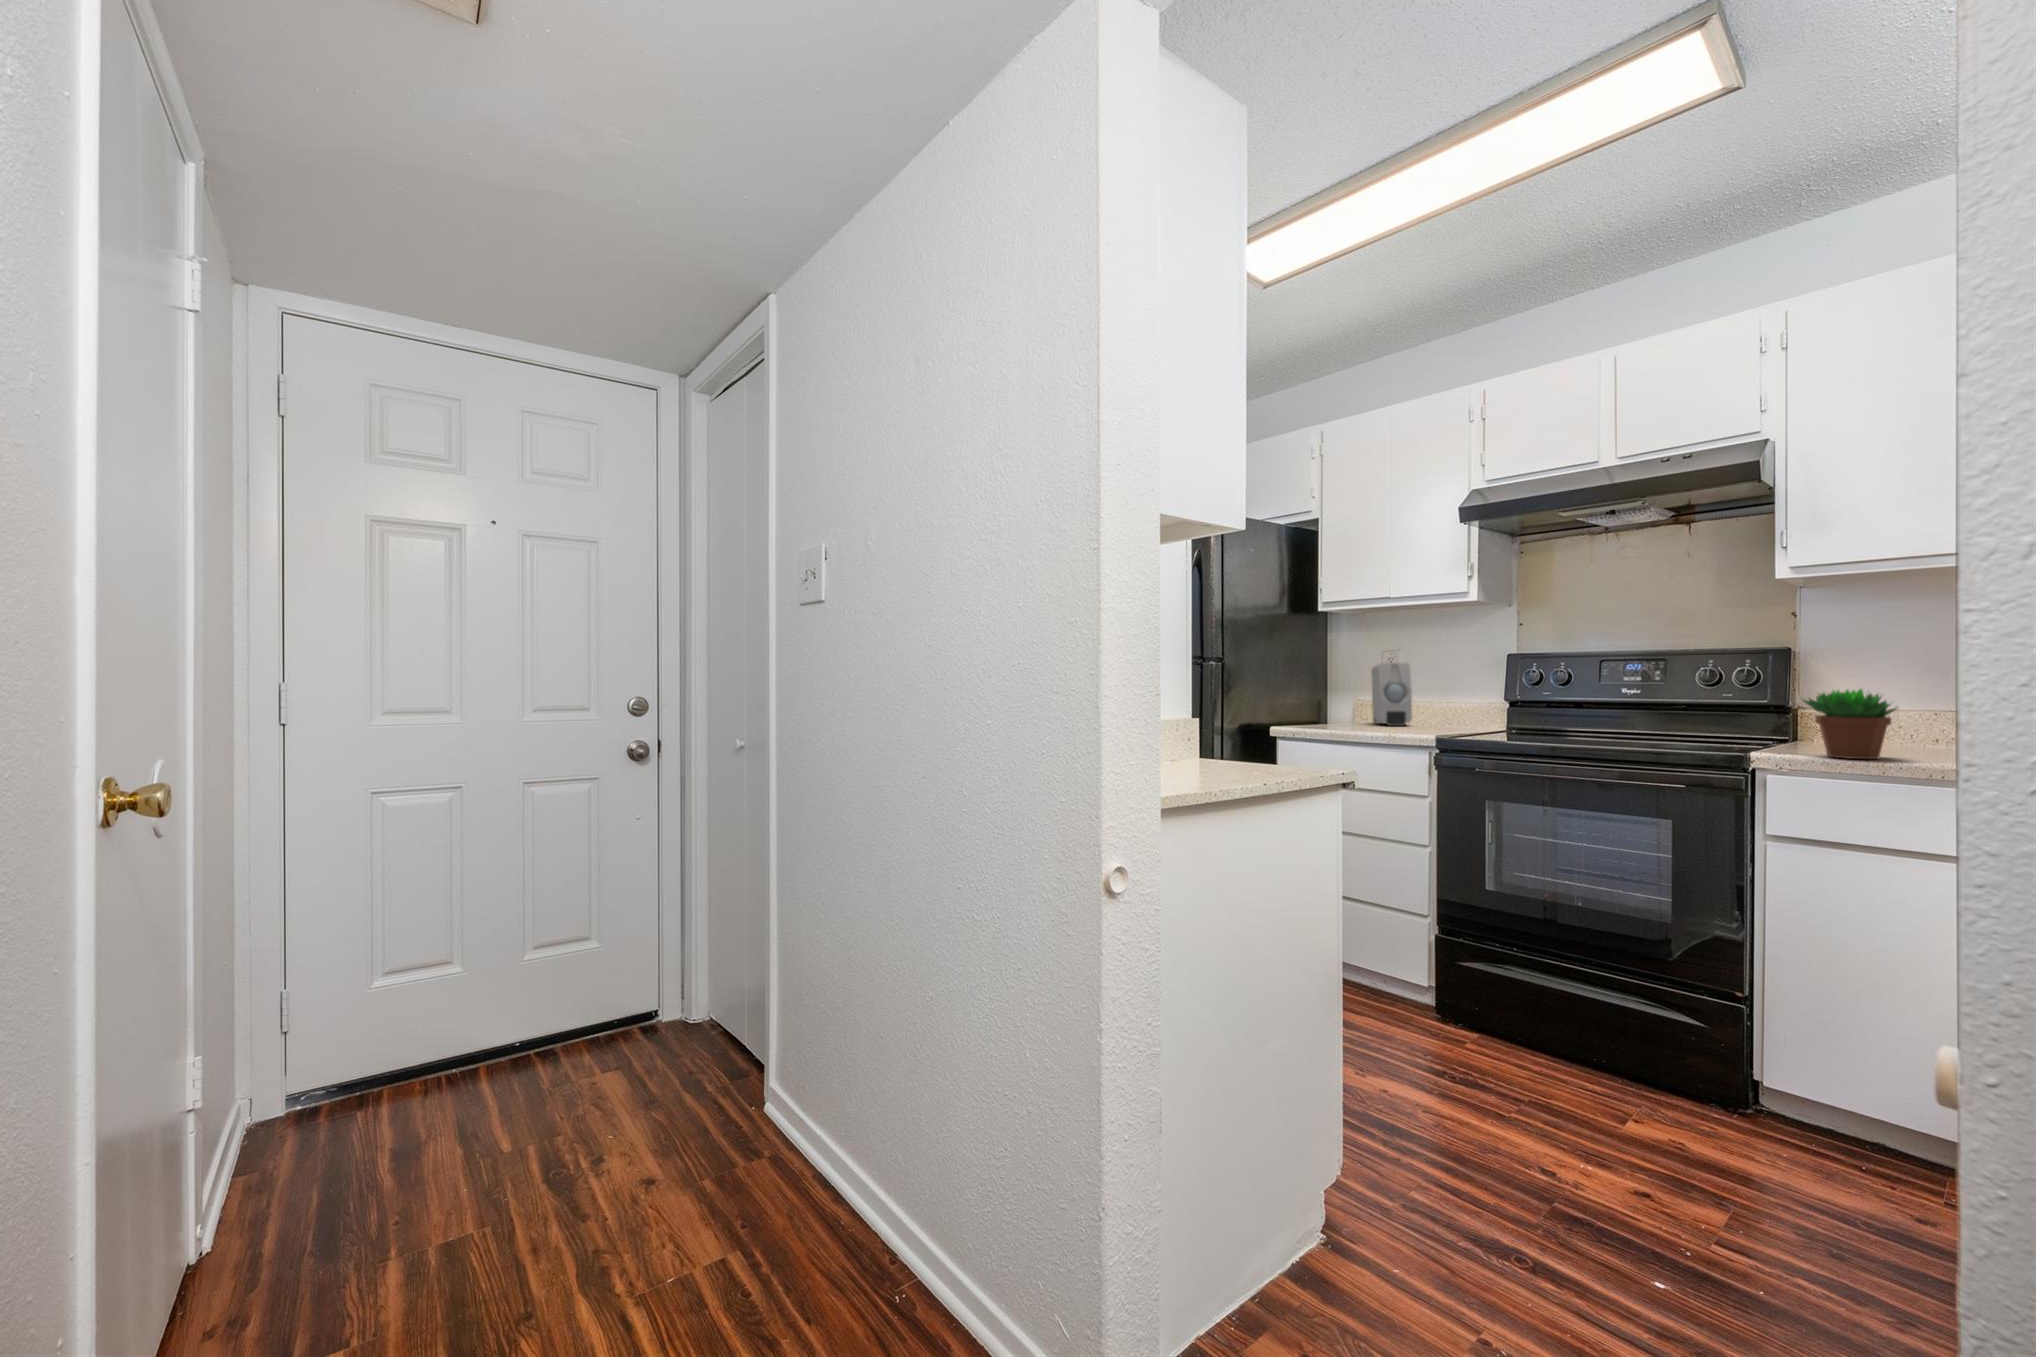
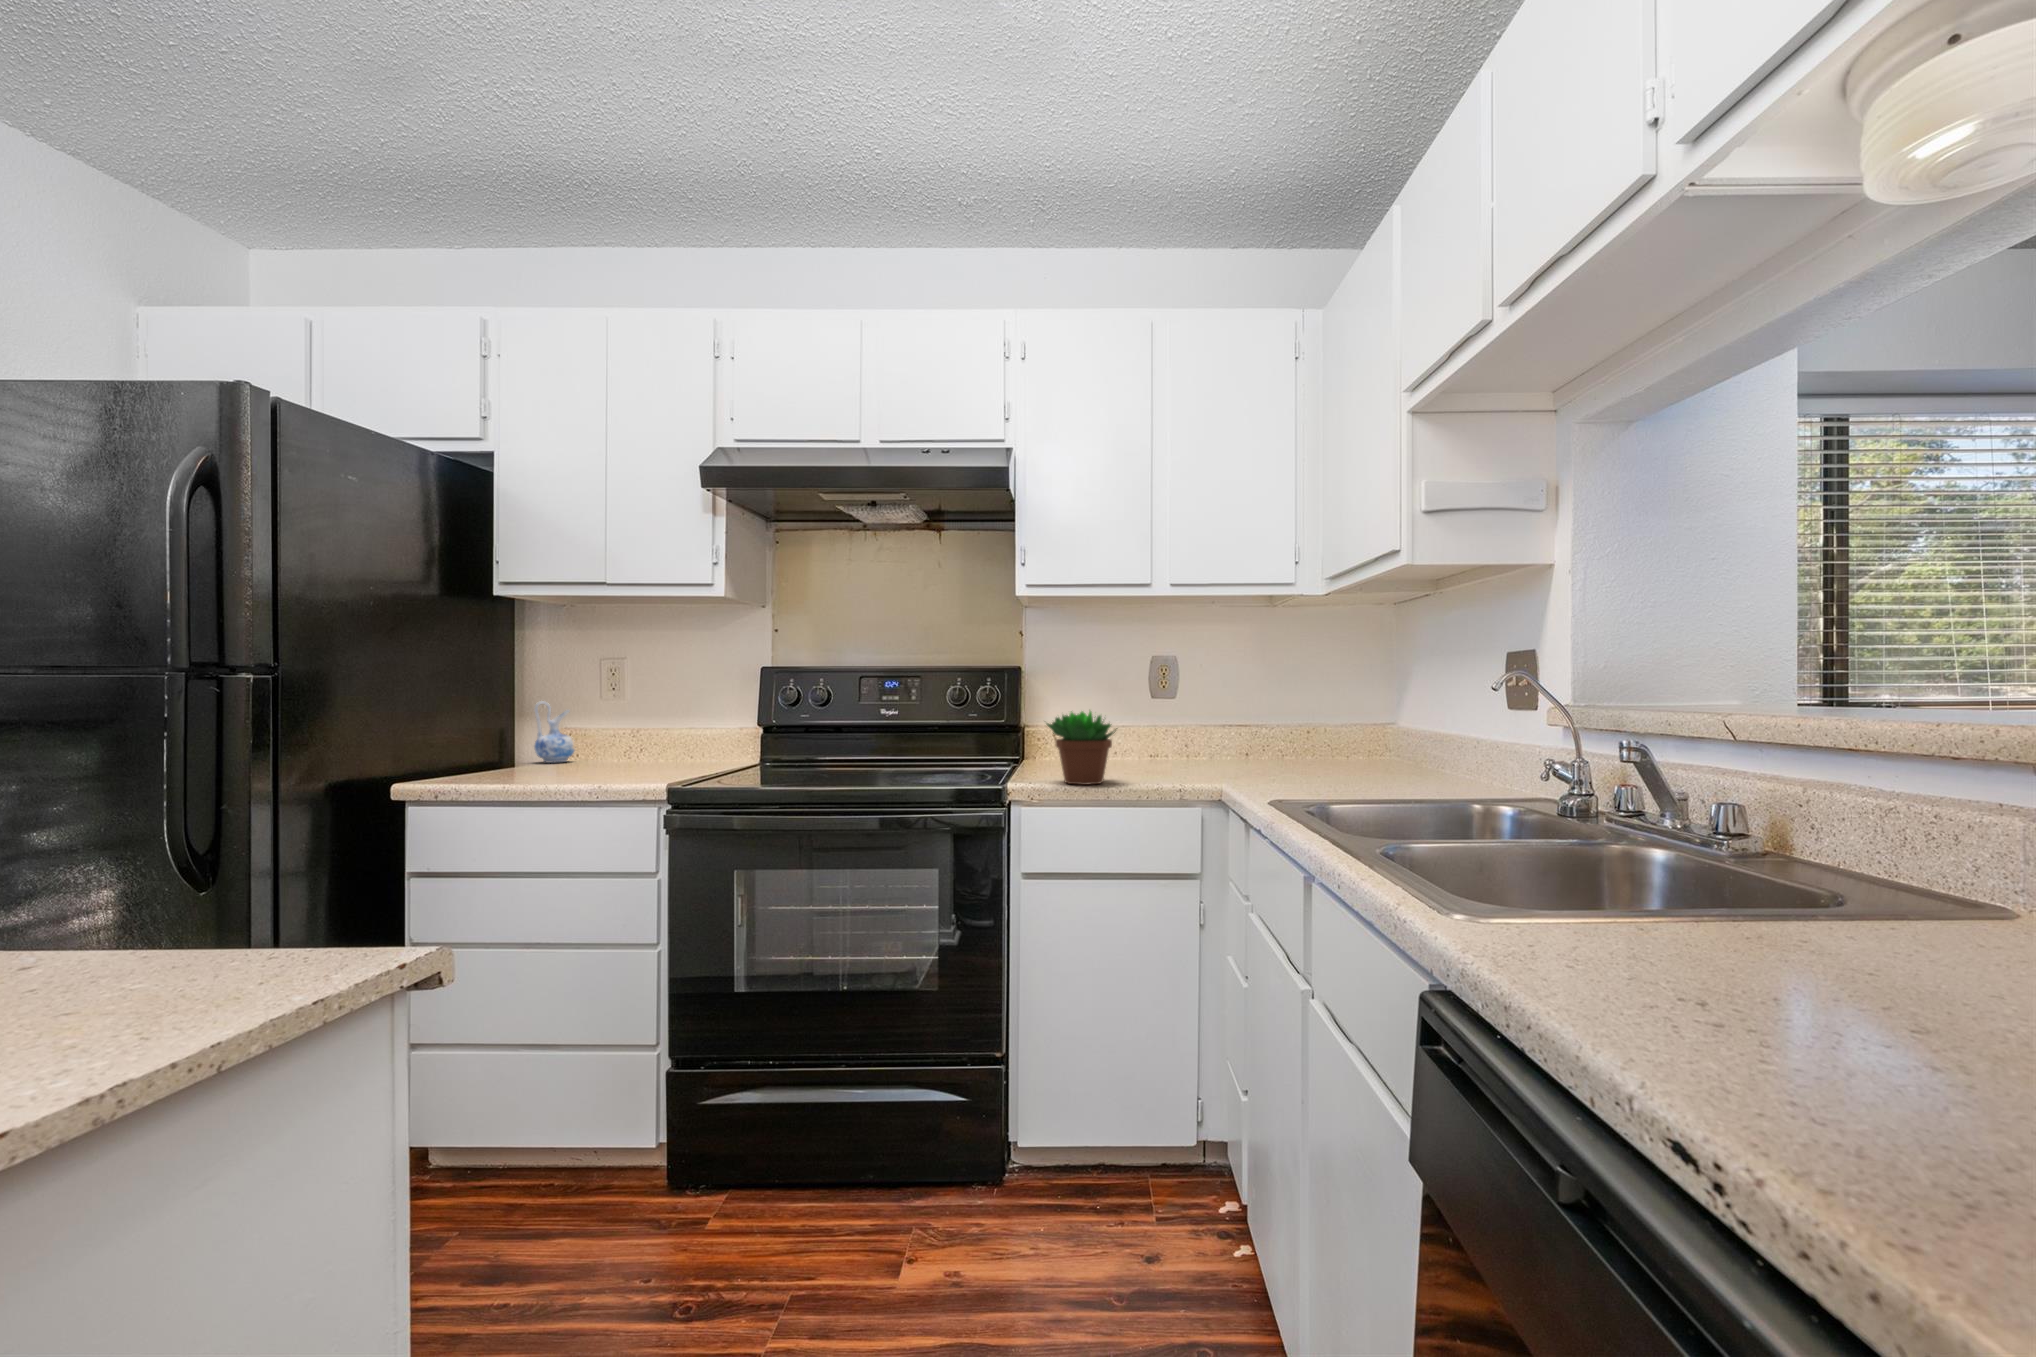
soap dispenser: present [1372,662,1412,726] -> none [586,677,641,767]
ceramic pitcher: none [1337,679,1364,722] -> present [535,701,574,763]

